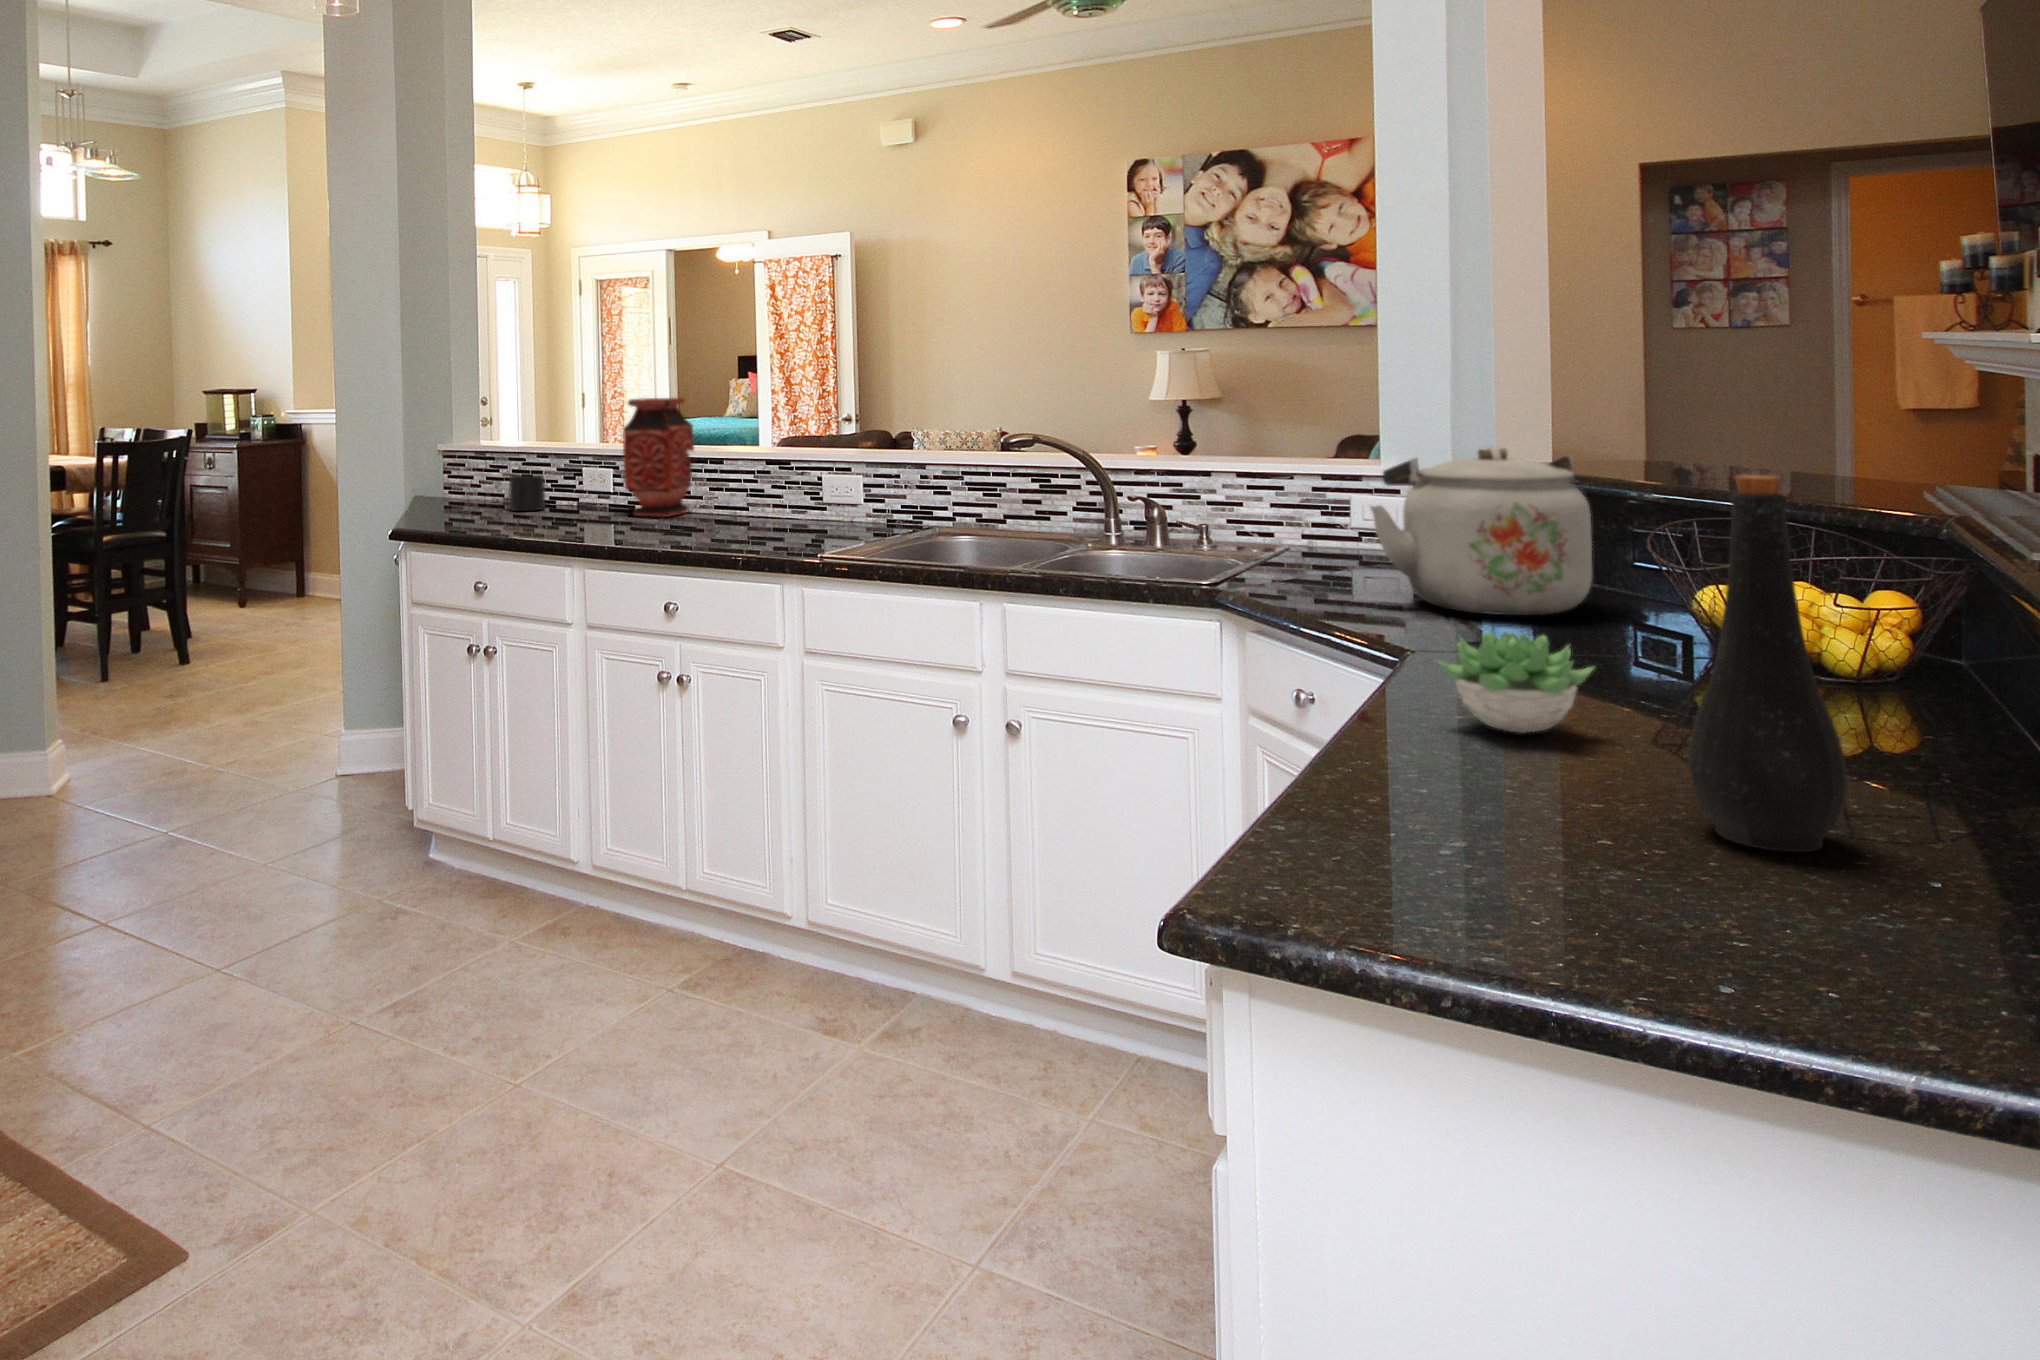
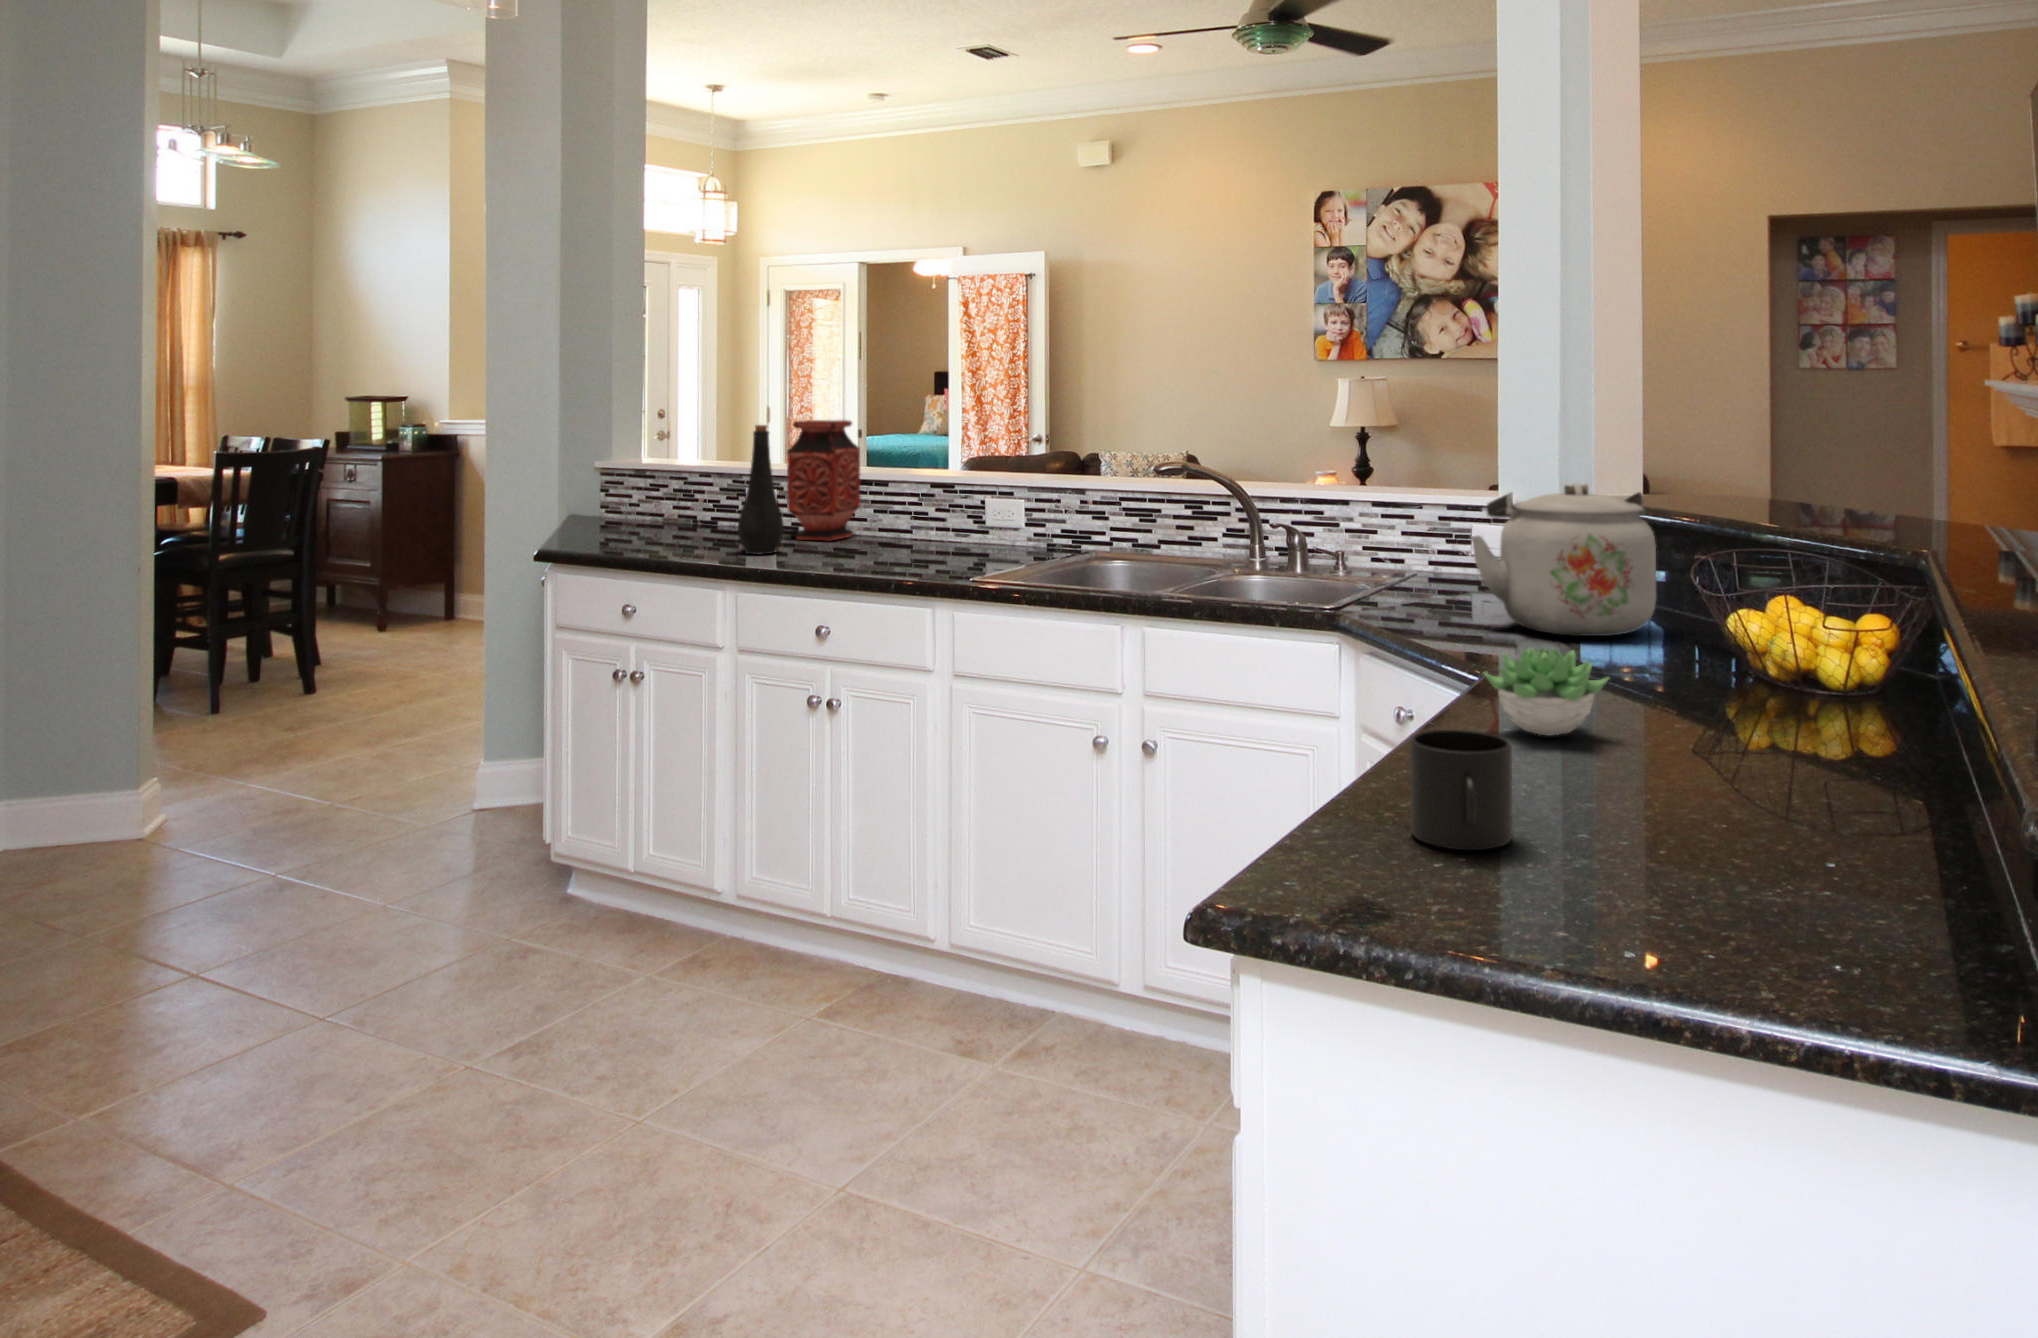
mug: present [509,475,545,511] -> present [1410,730,1512,850]
bottle: present [1688,475,1848,852] -> present [738,425,784,554]

